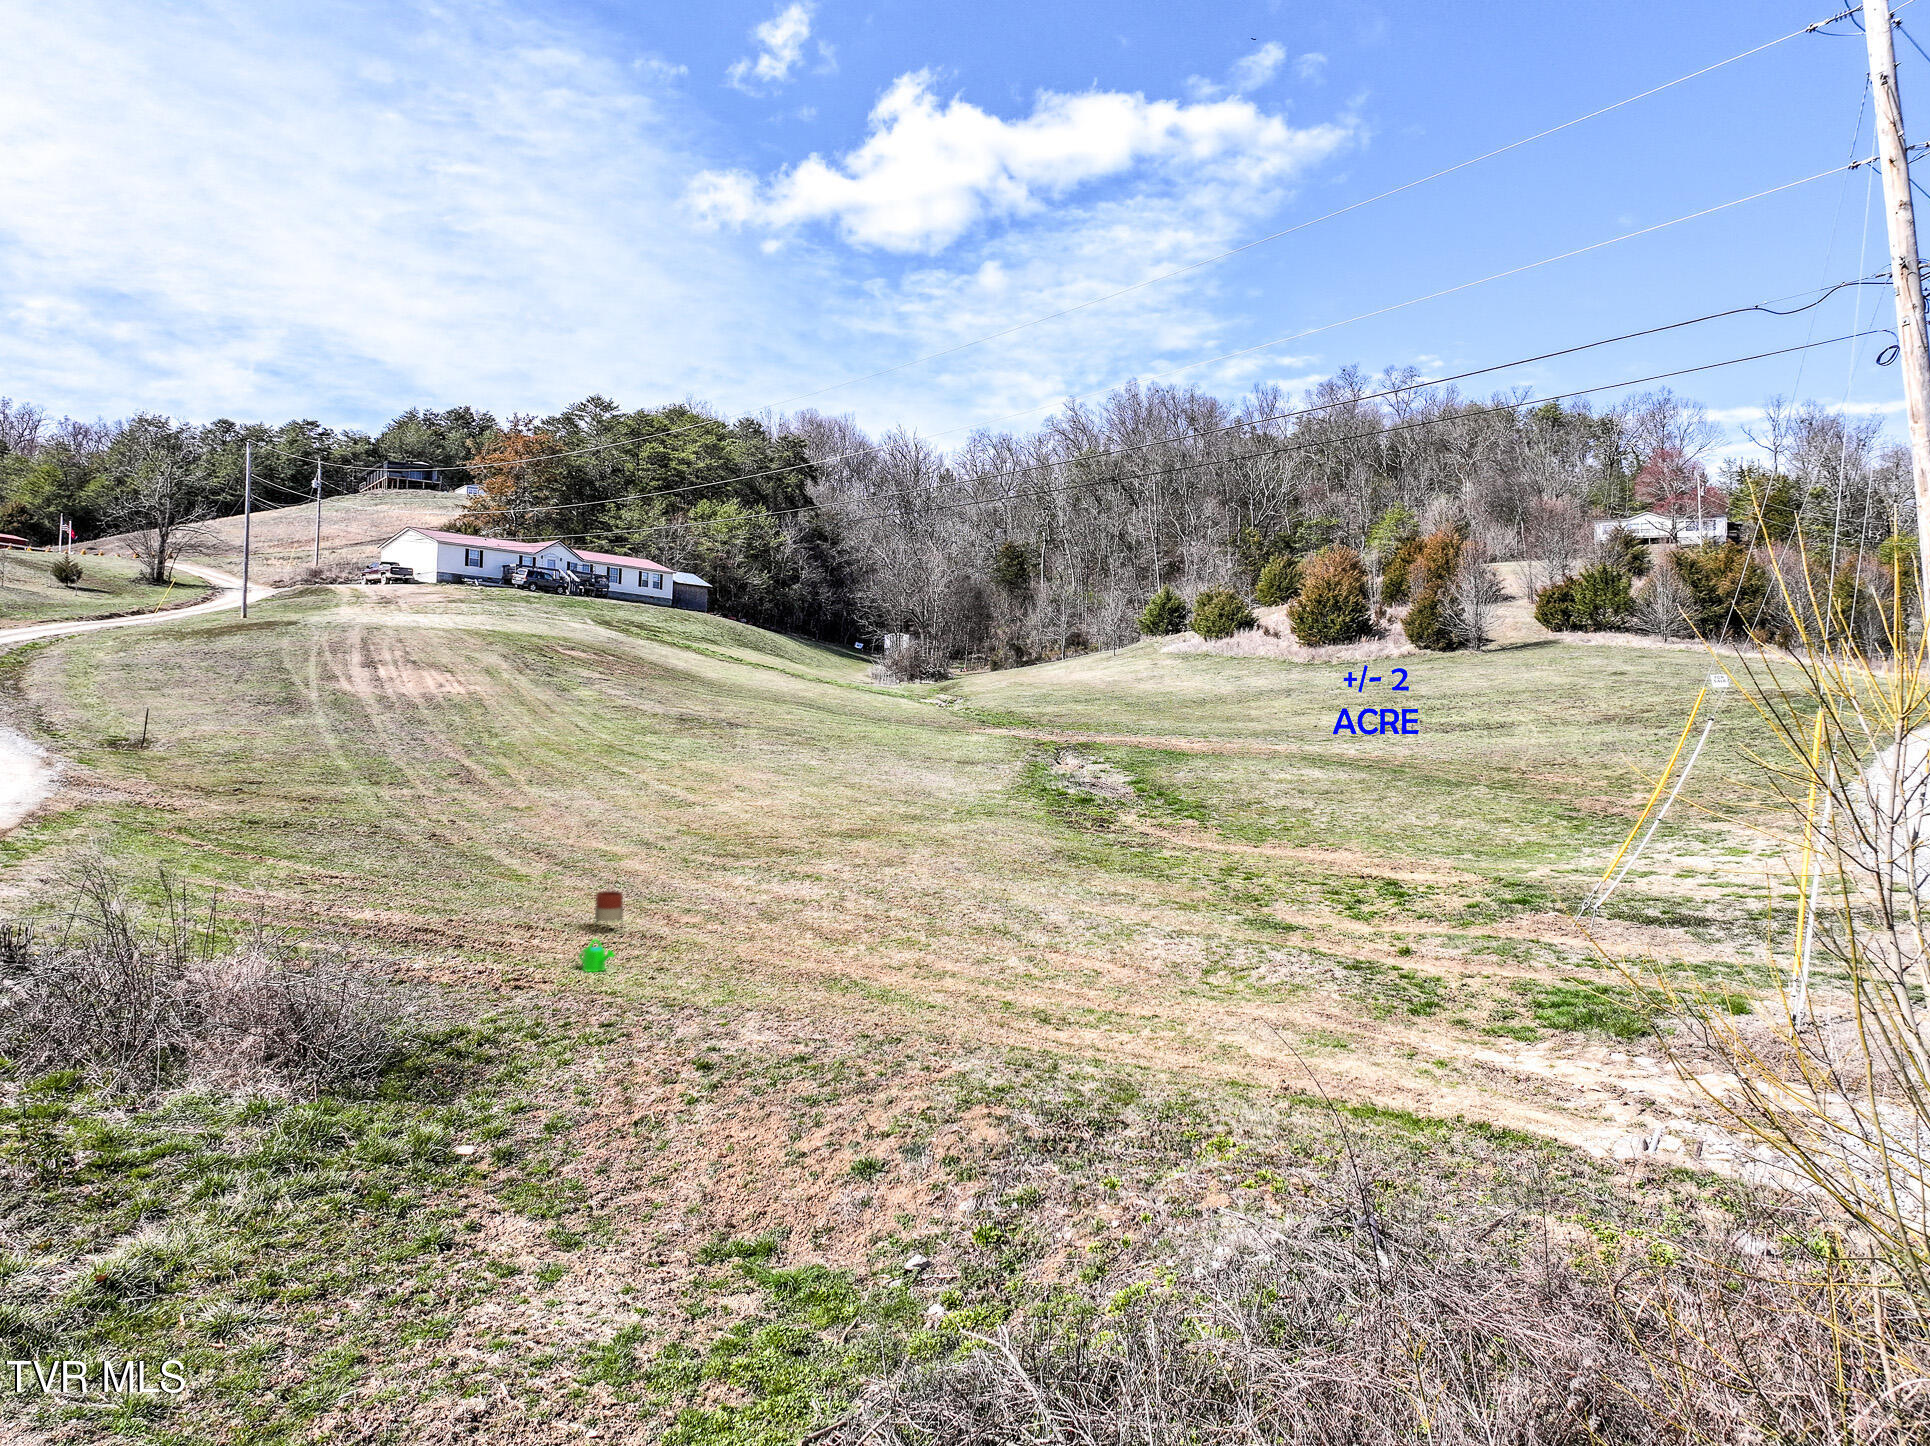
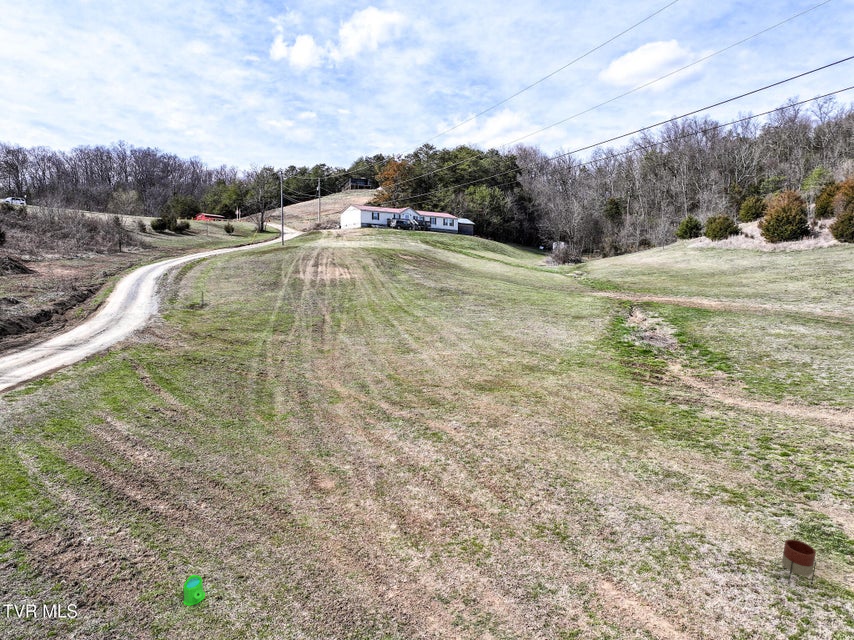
planter: present [595,891,623,921] -> present [782,539,816,584]

